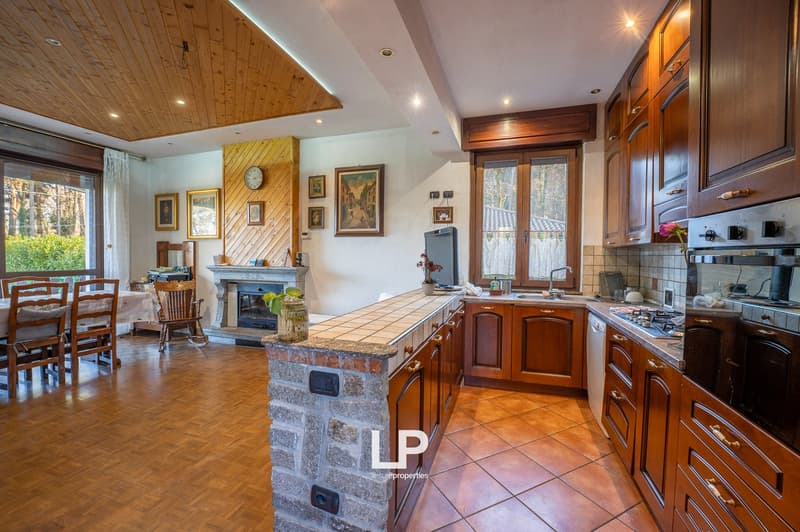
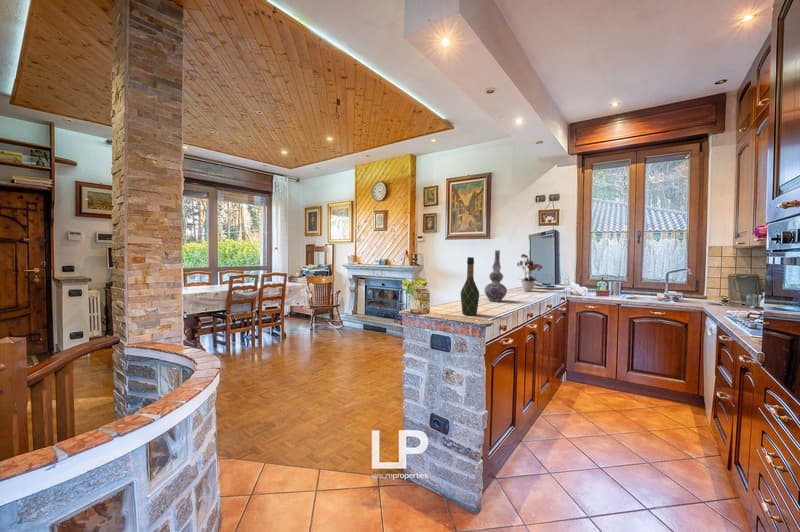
vase: none [382,249,409,312] -> present [485,250,507,301]
wine bottle: none [352,259,377,339] -> present [461,257,479,315]

